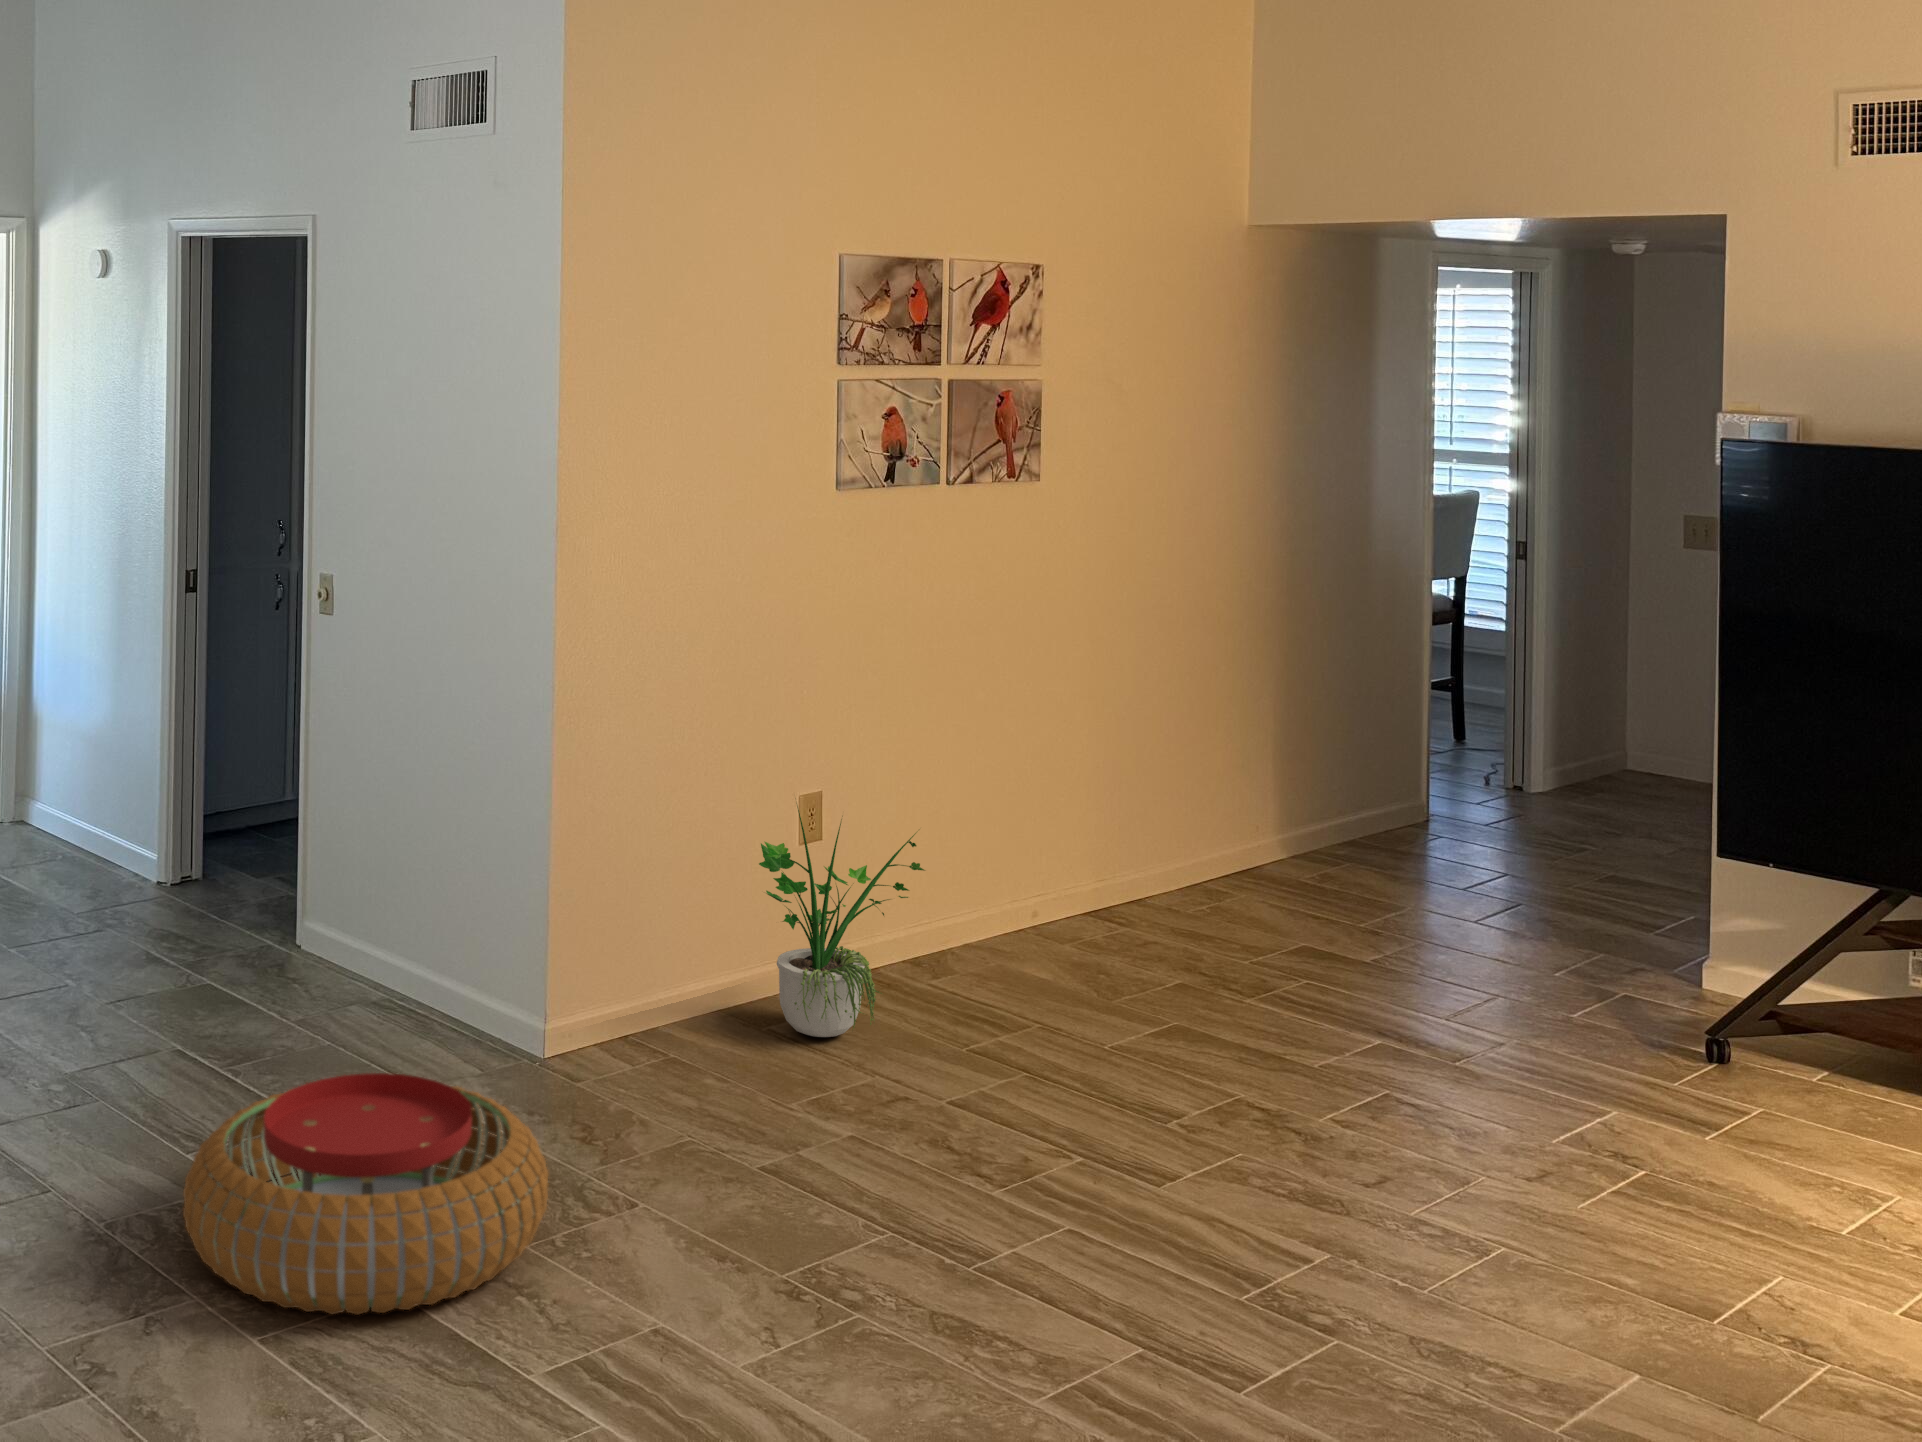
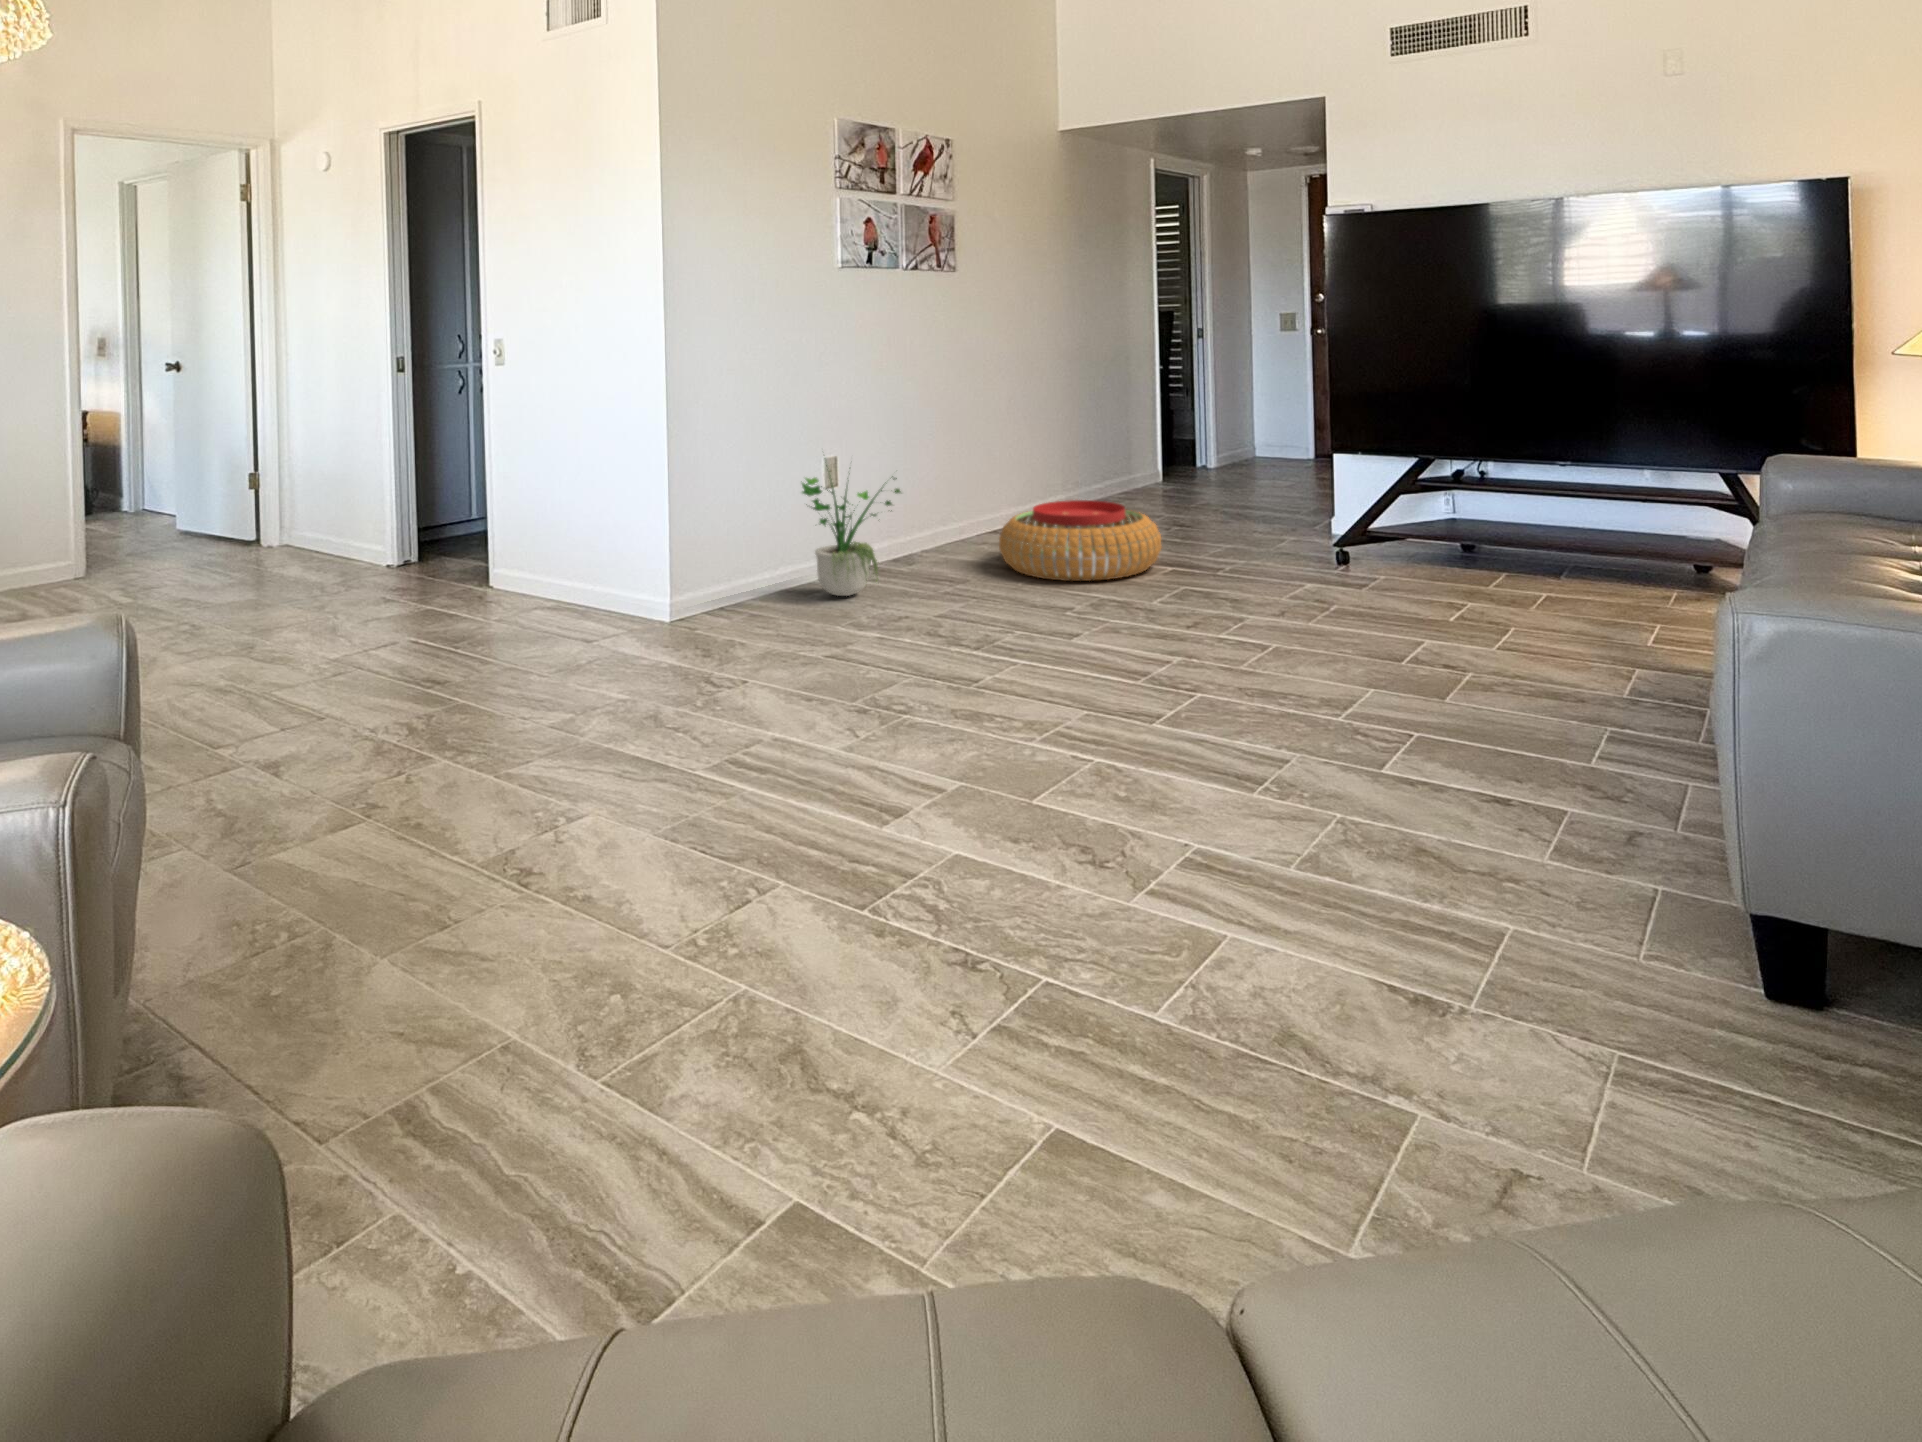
pouf: present [183,1073,548,1315] -> present [999,500,1161,581]

